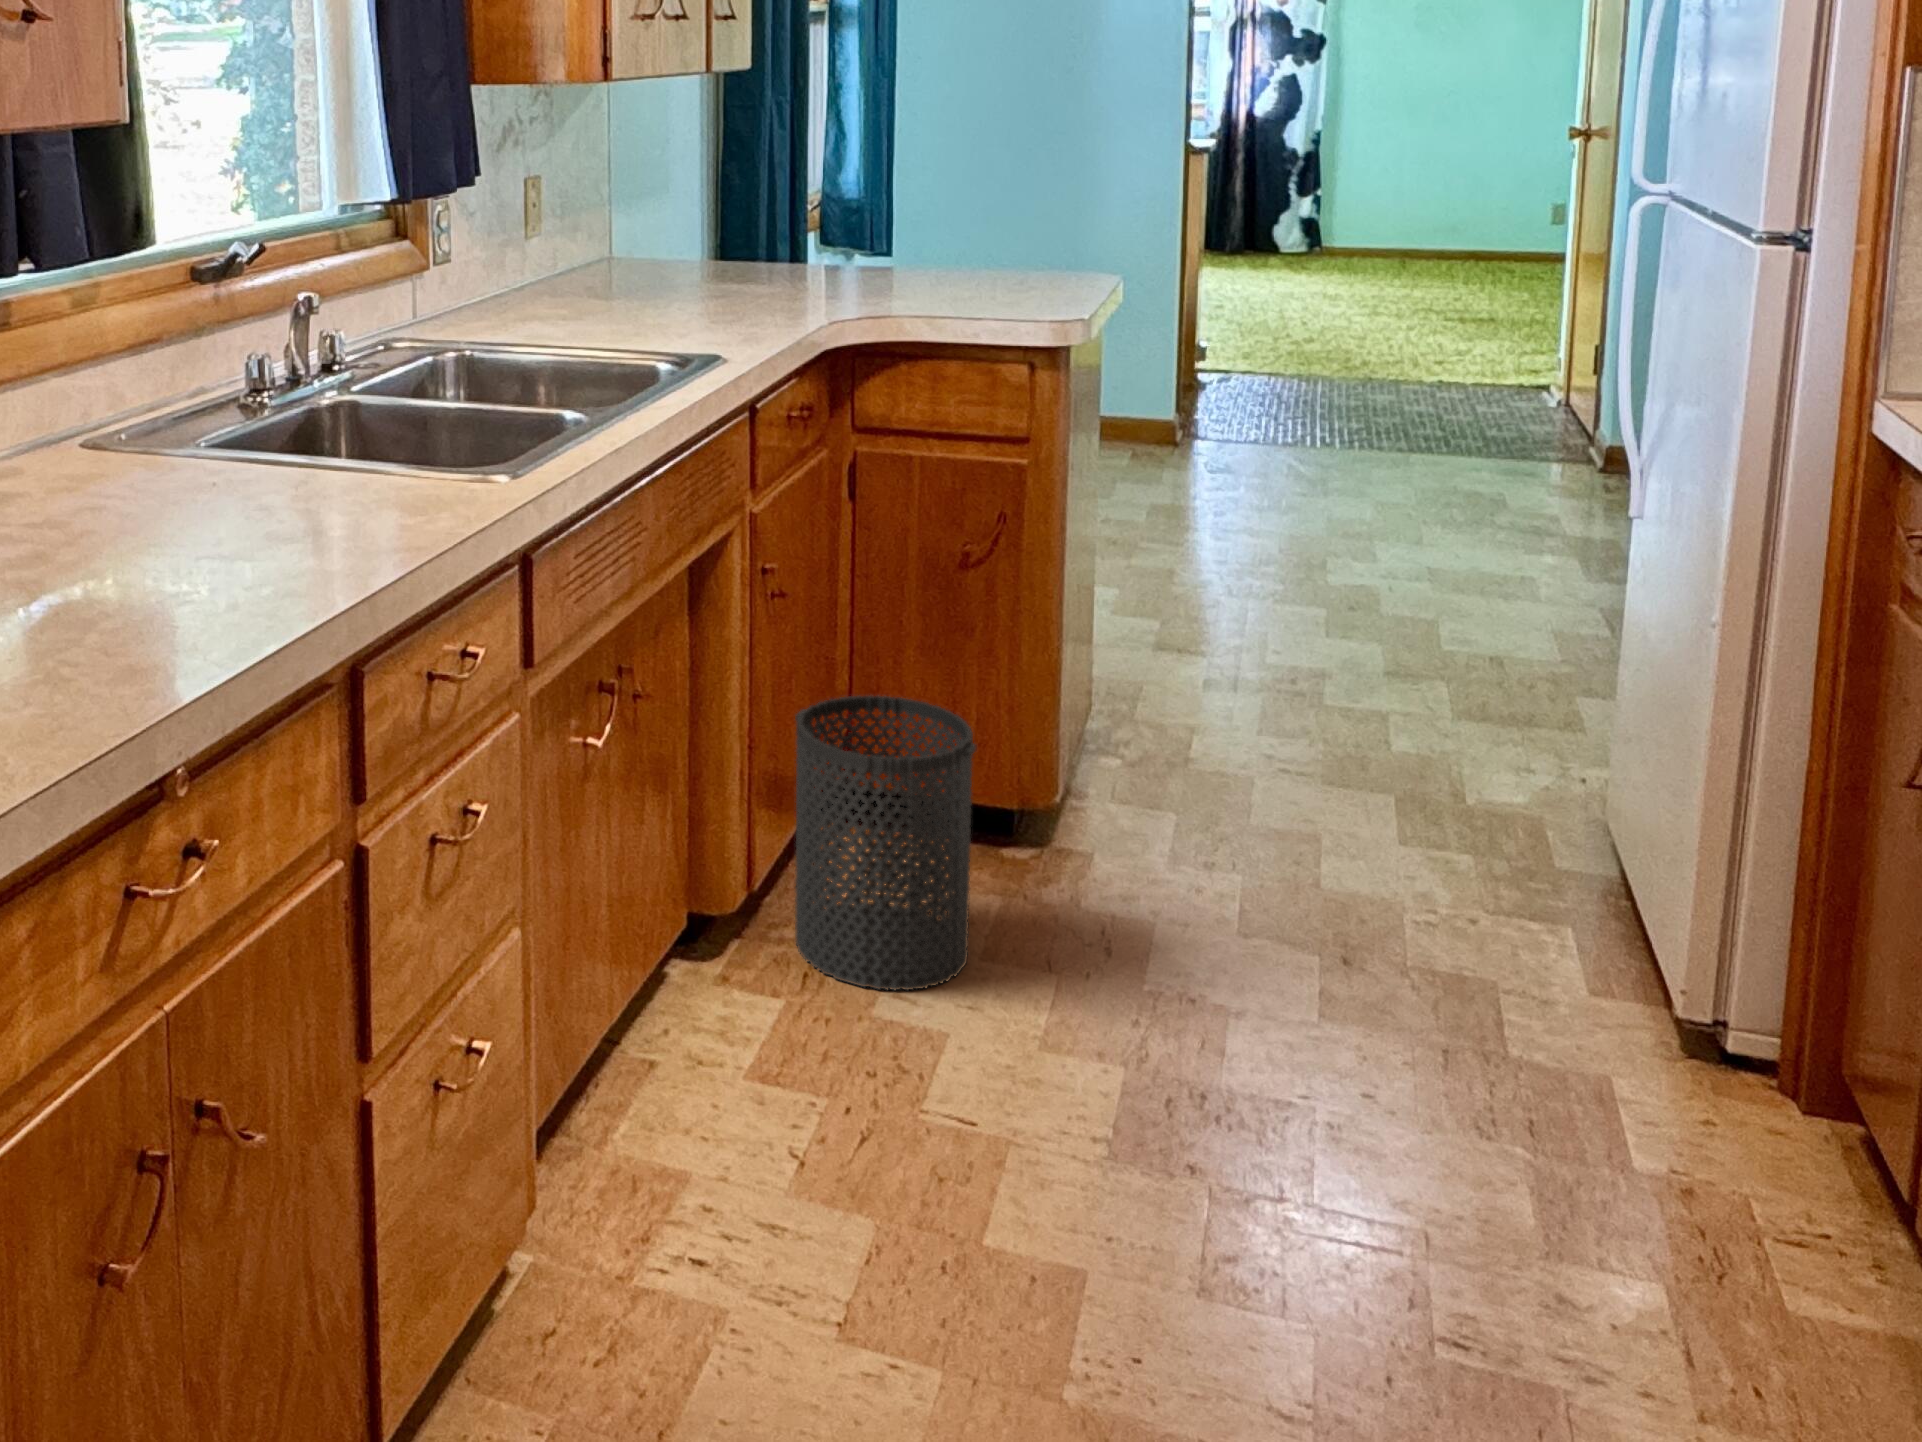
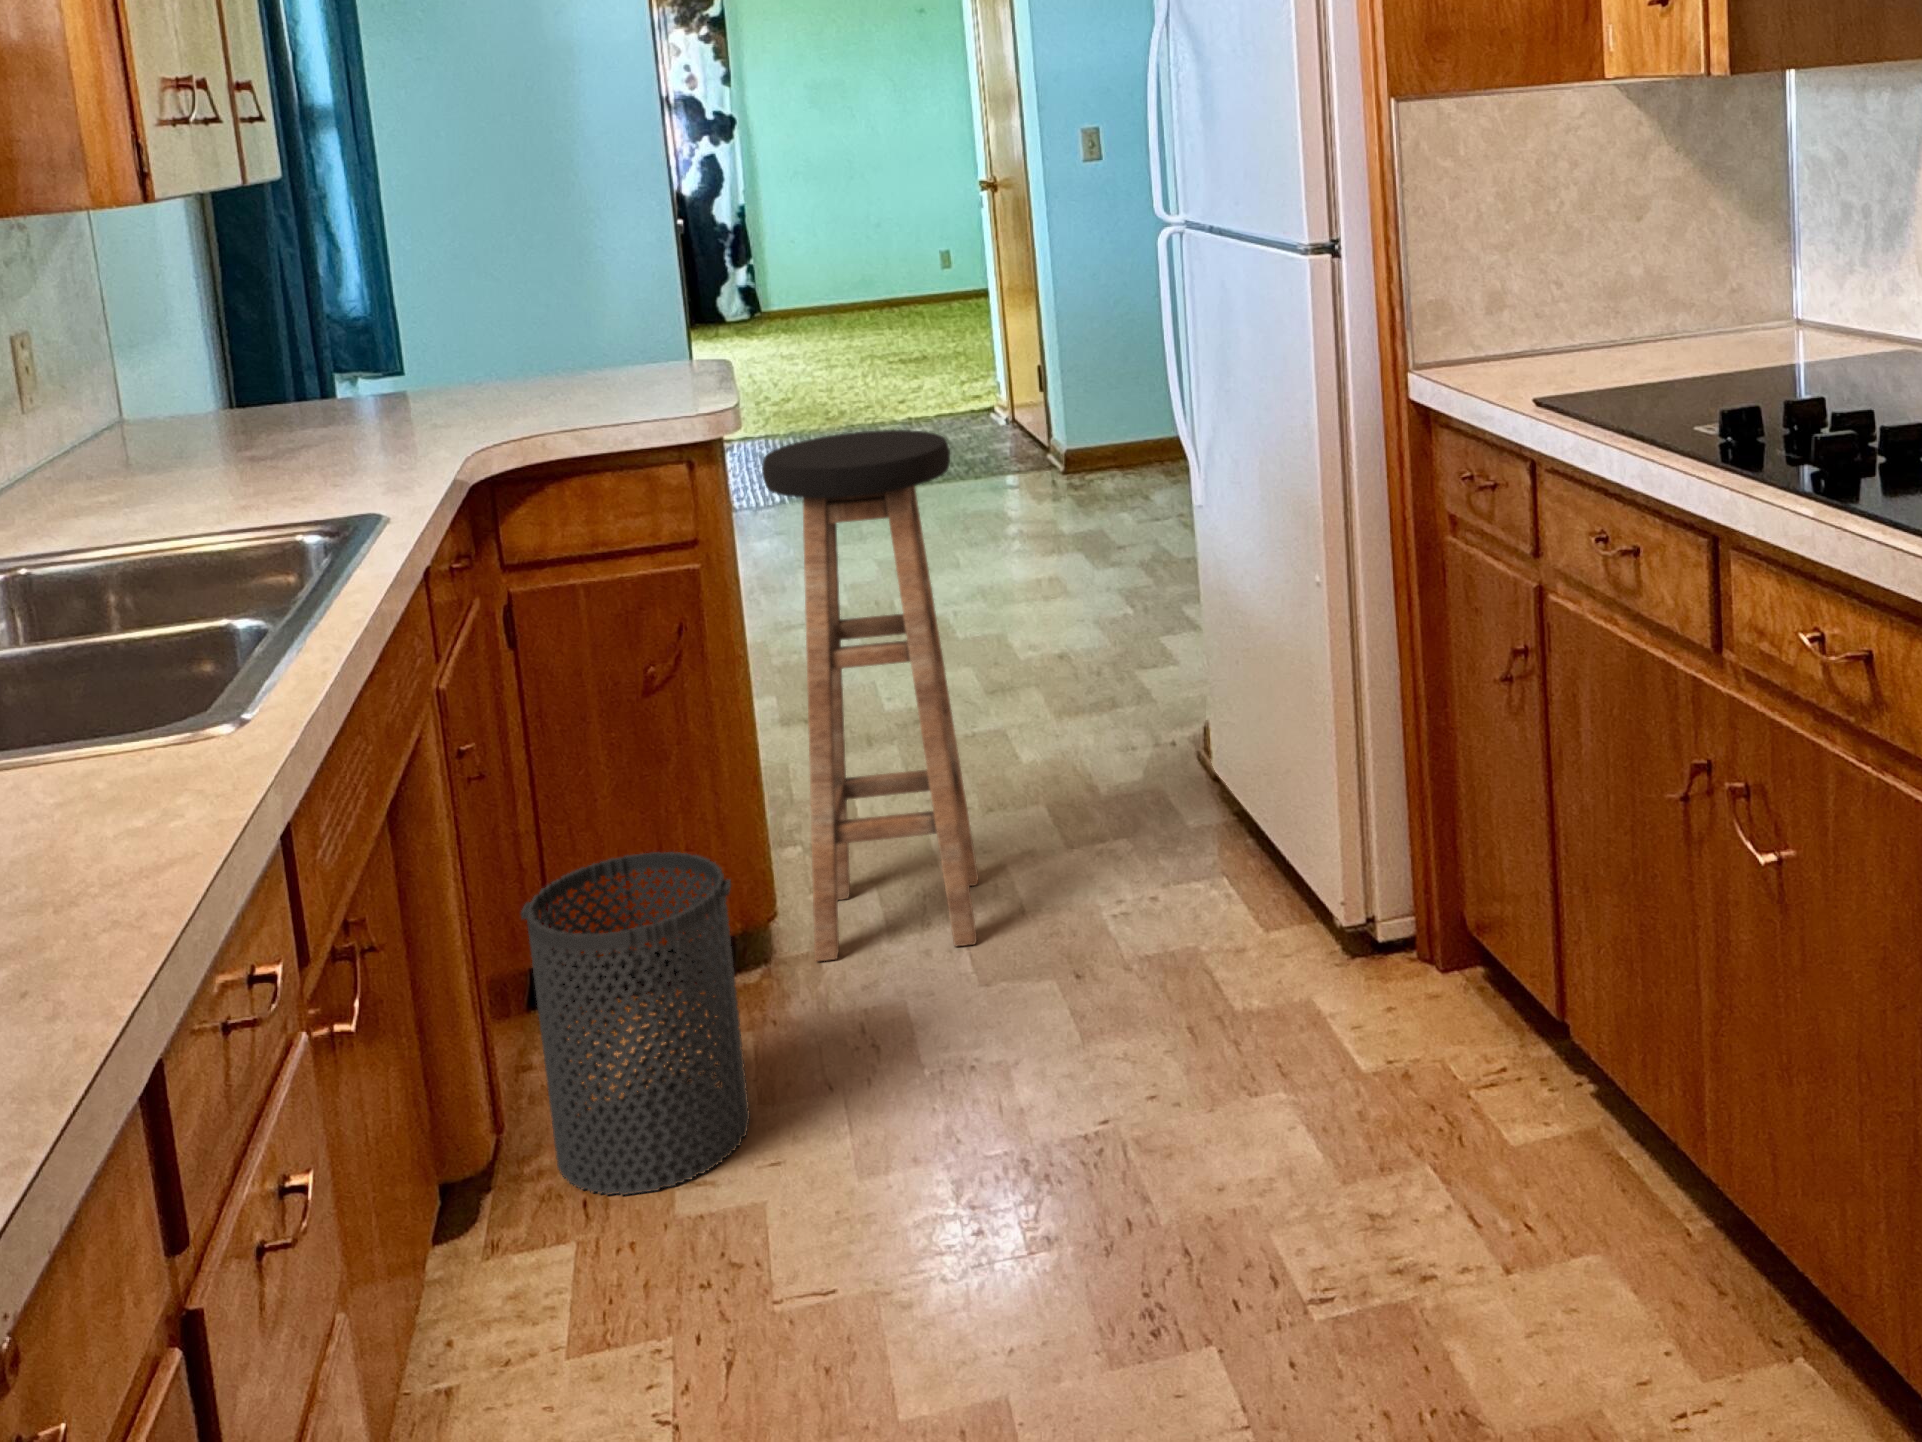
bar stool: none [1087,362,1311,899] -> present [762,430,978,962]

